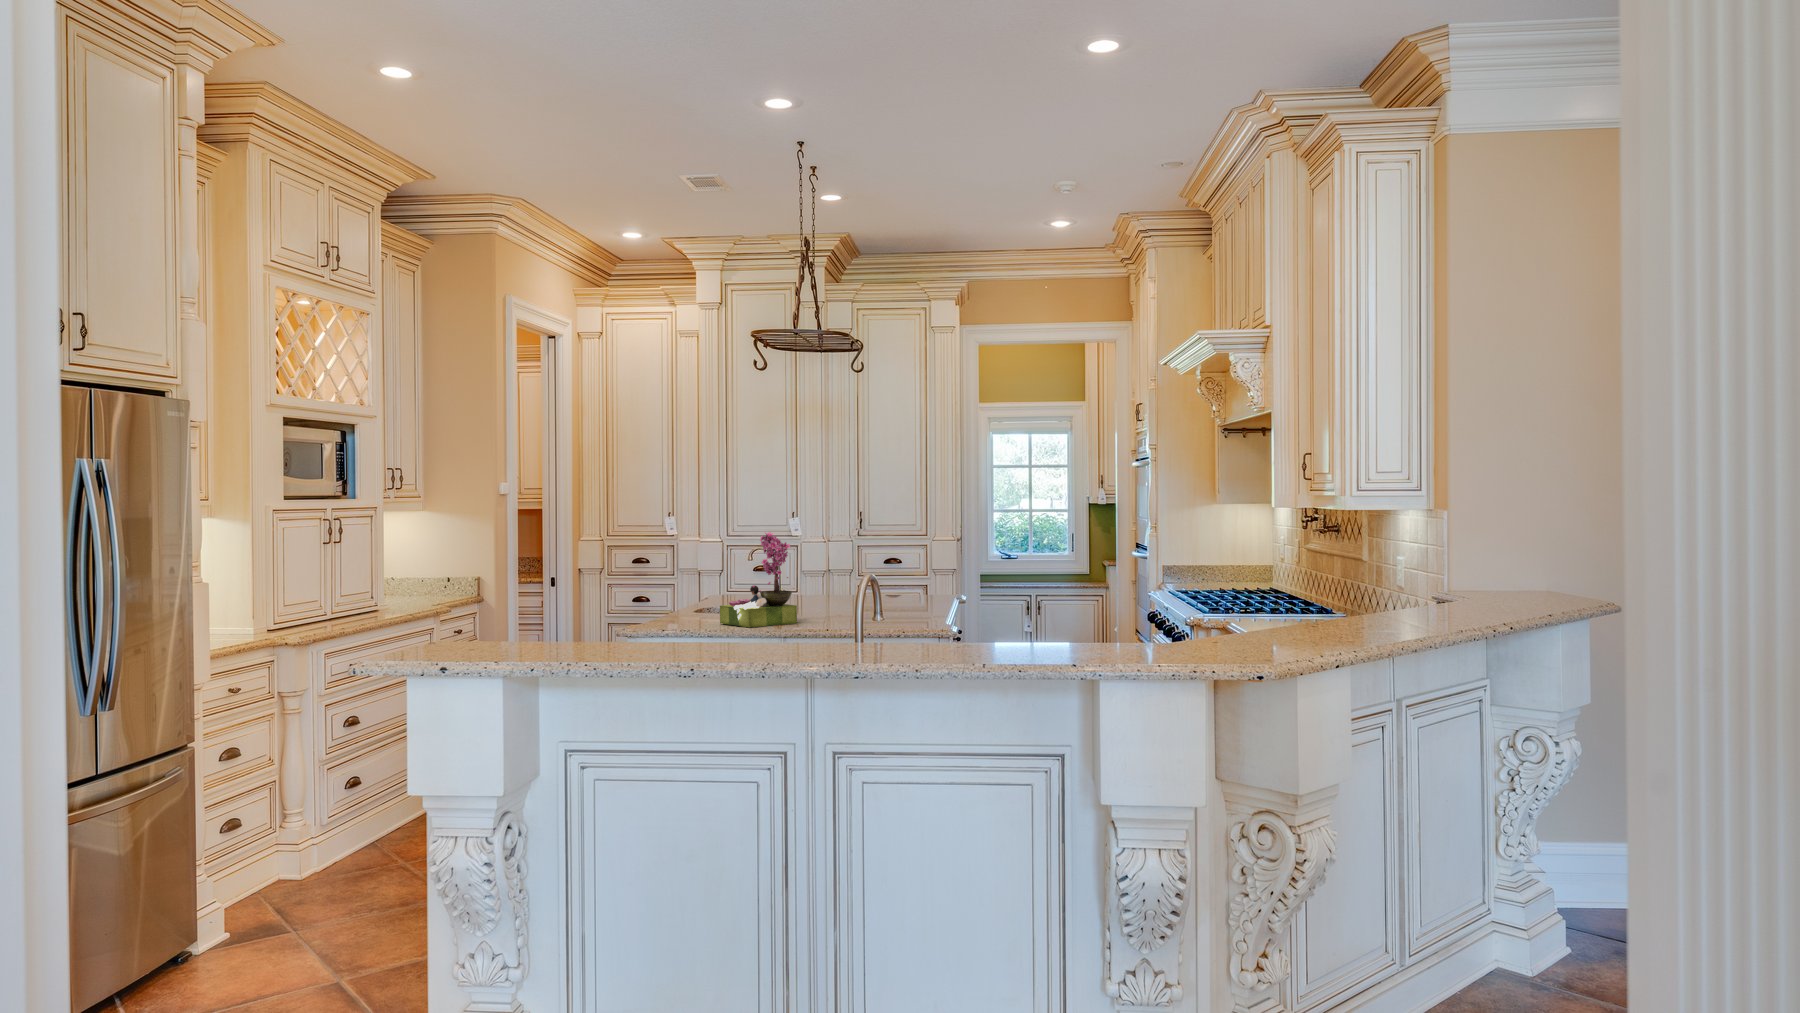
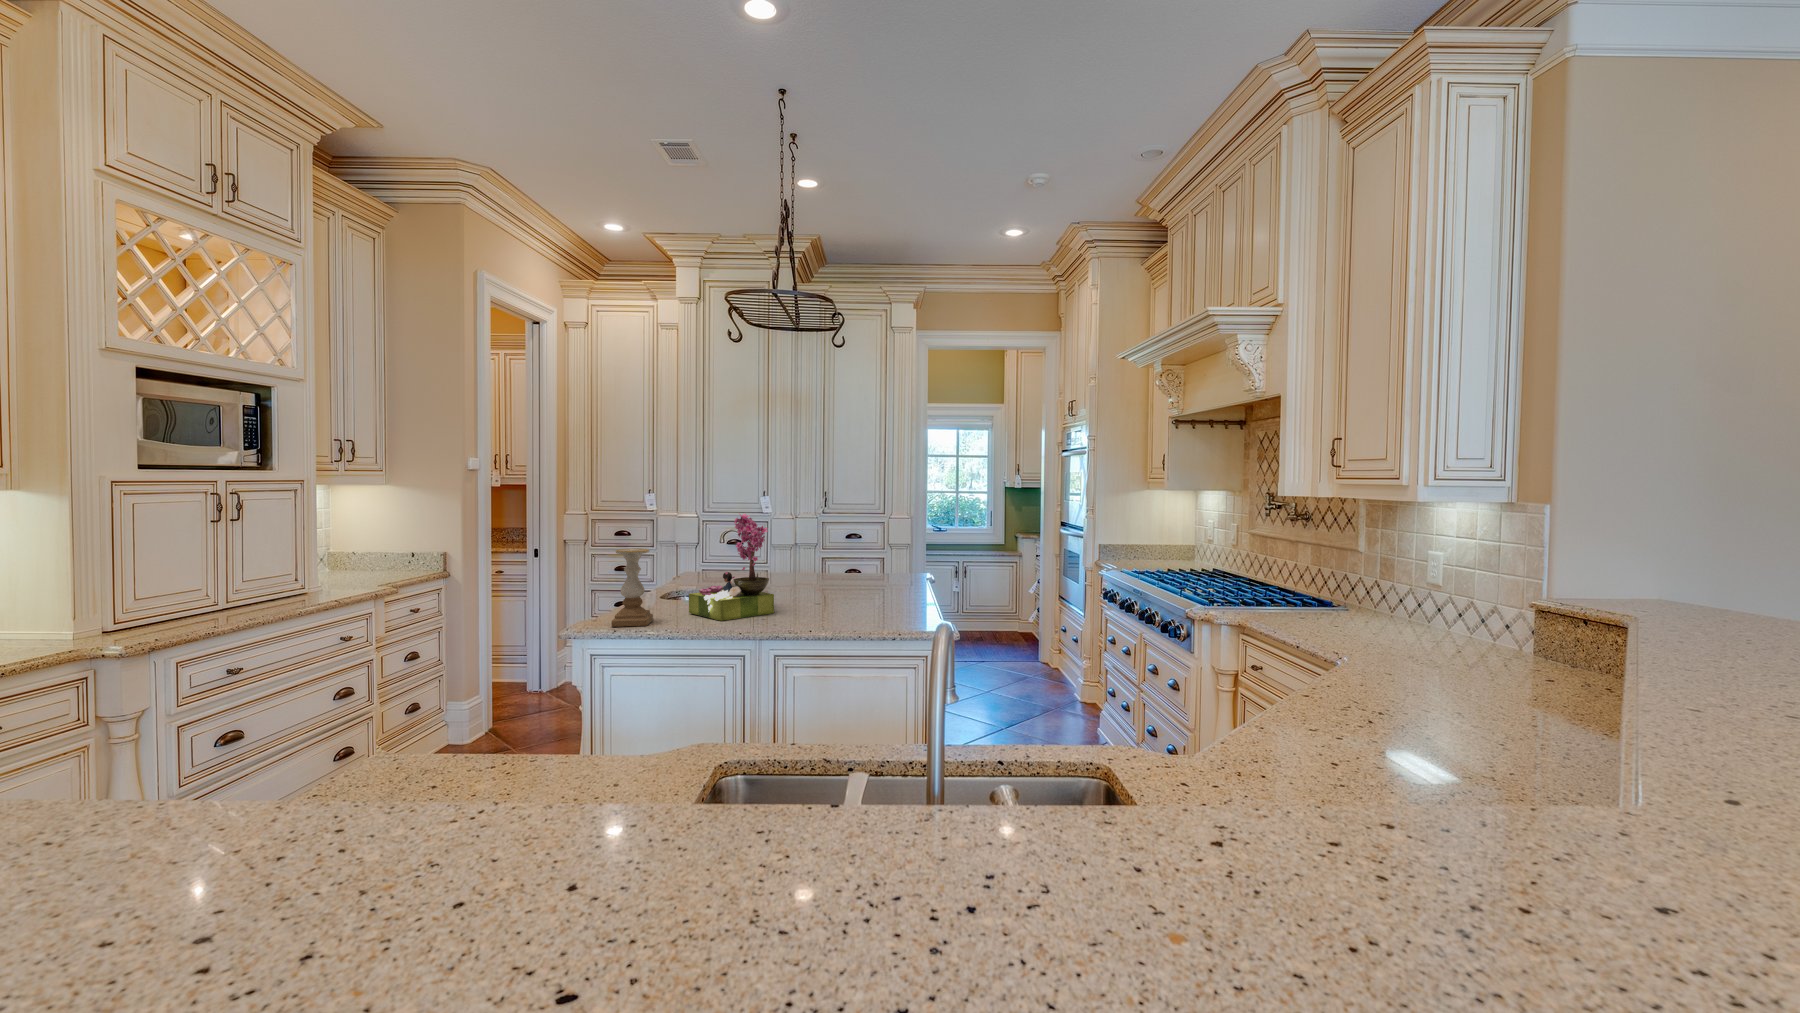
candle holder: none [655,563,689,631] -> present [612,548,653,627]

